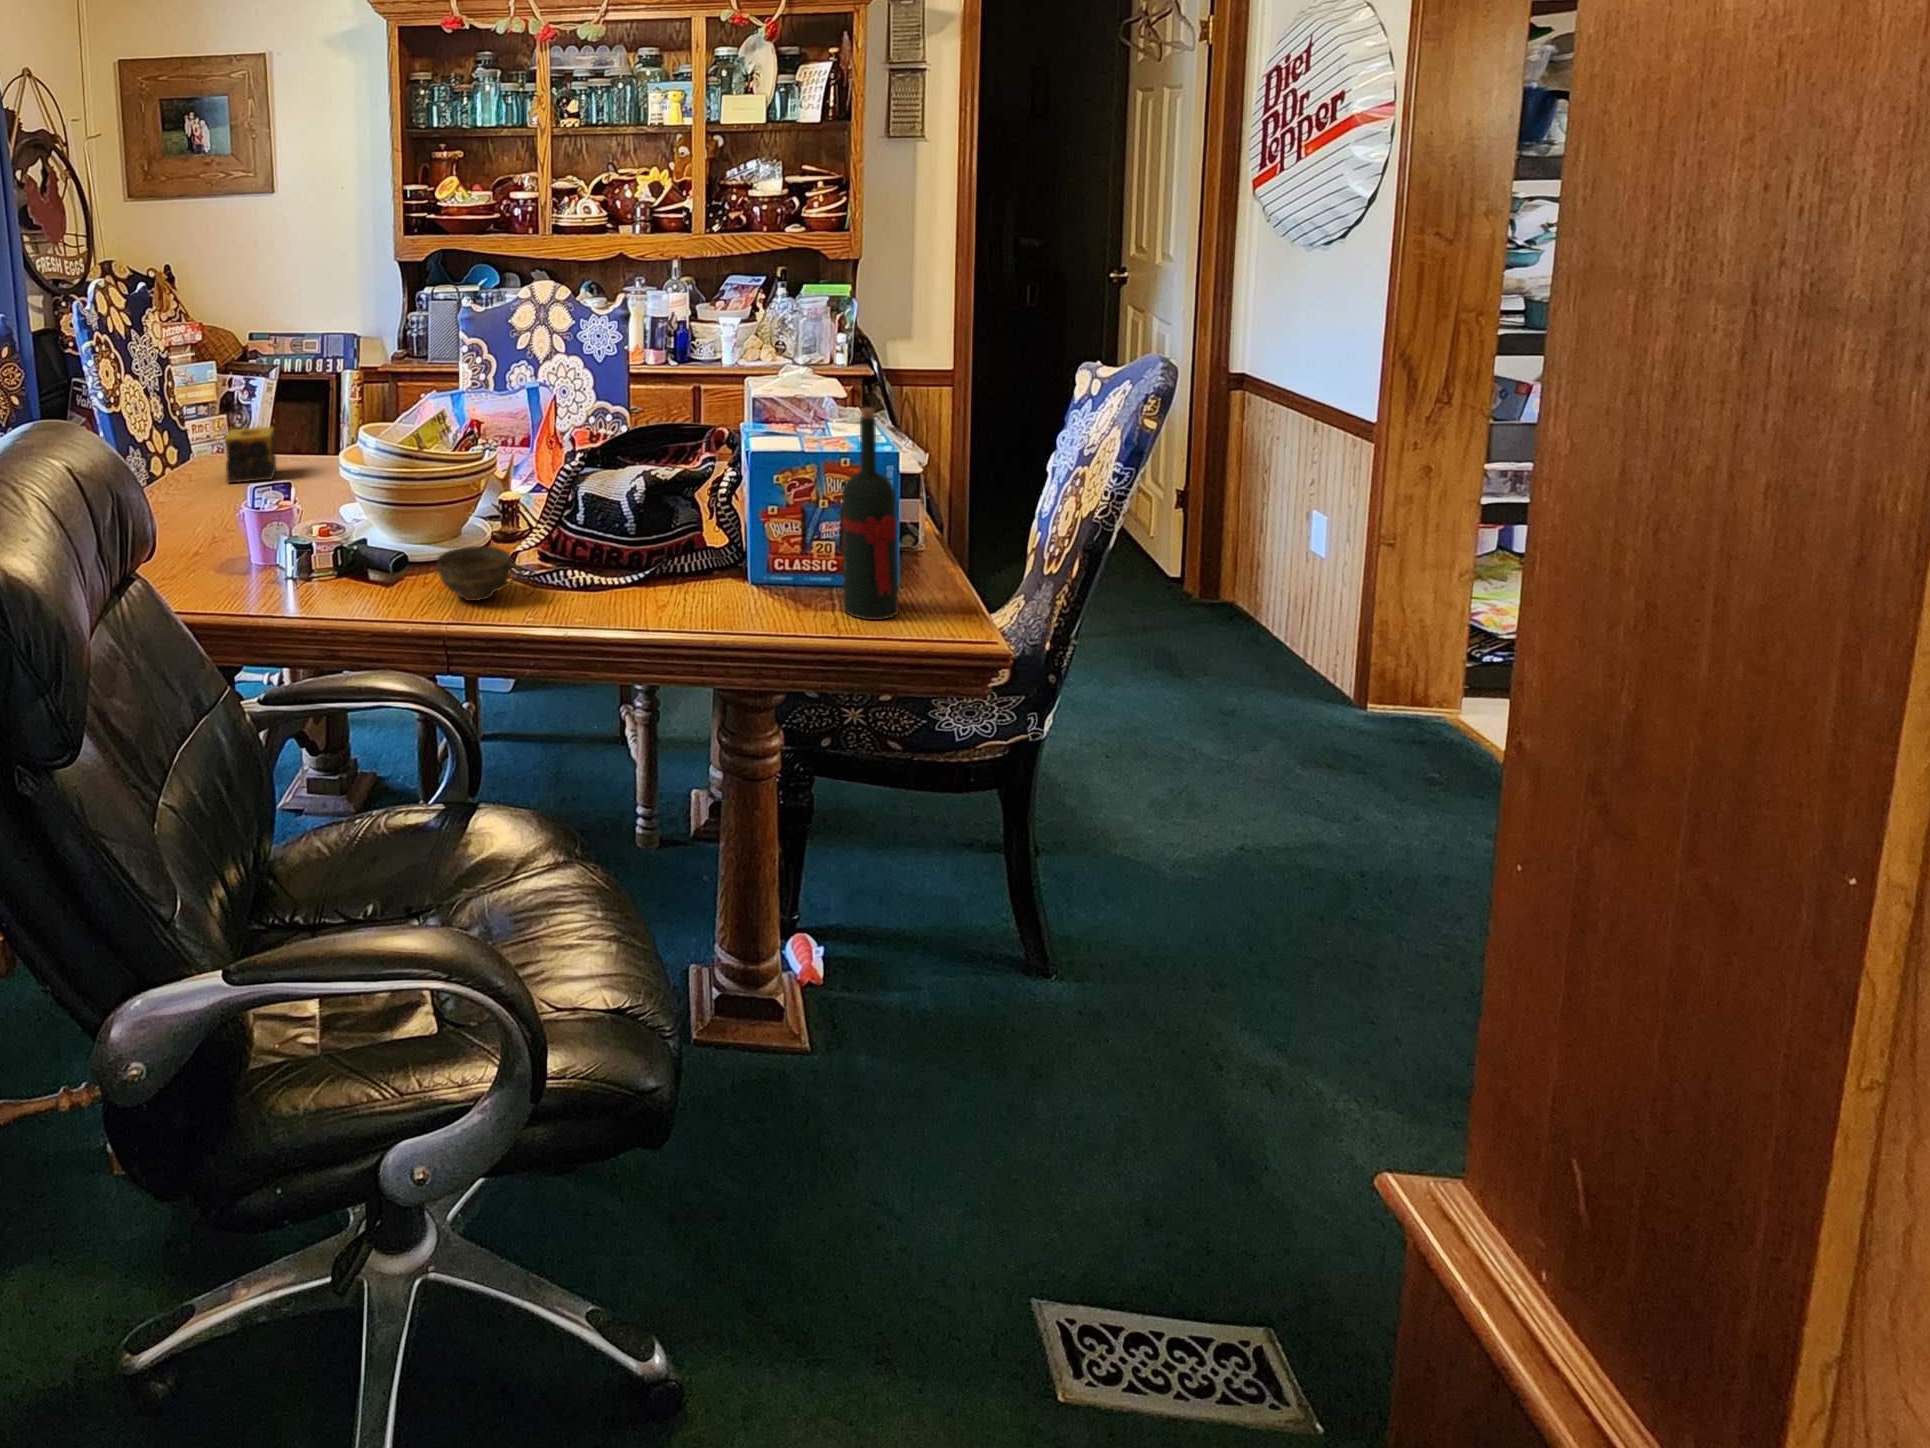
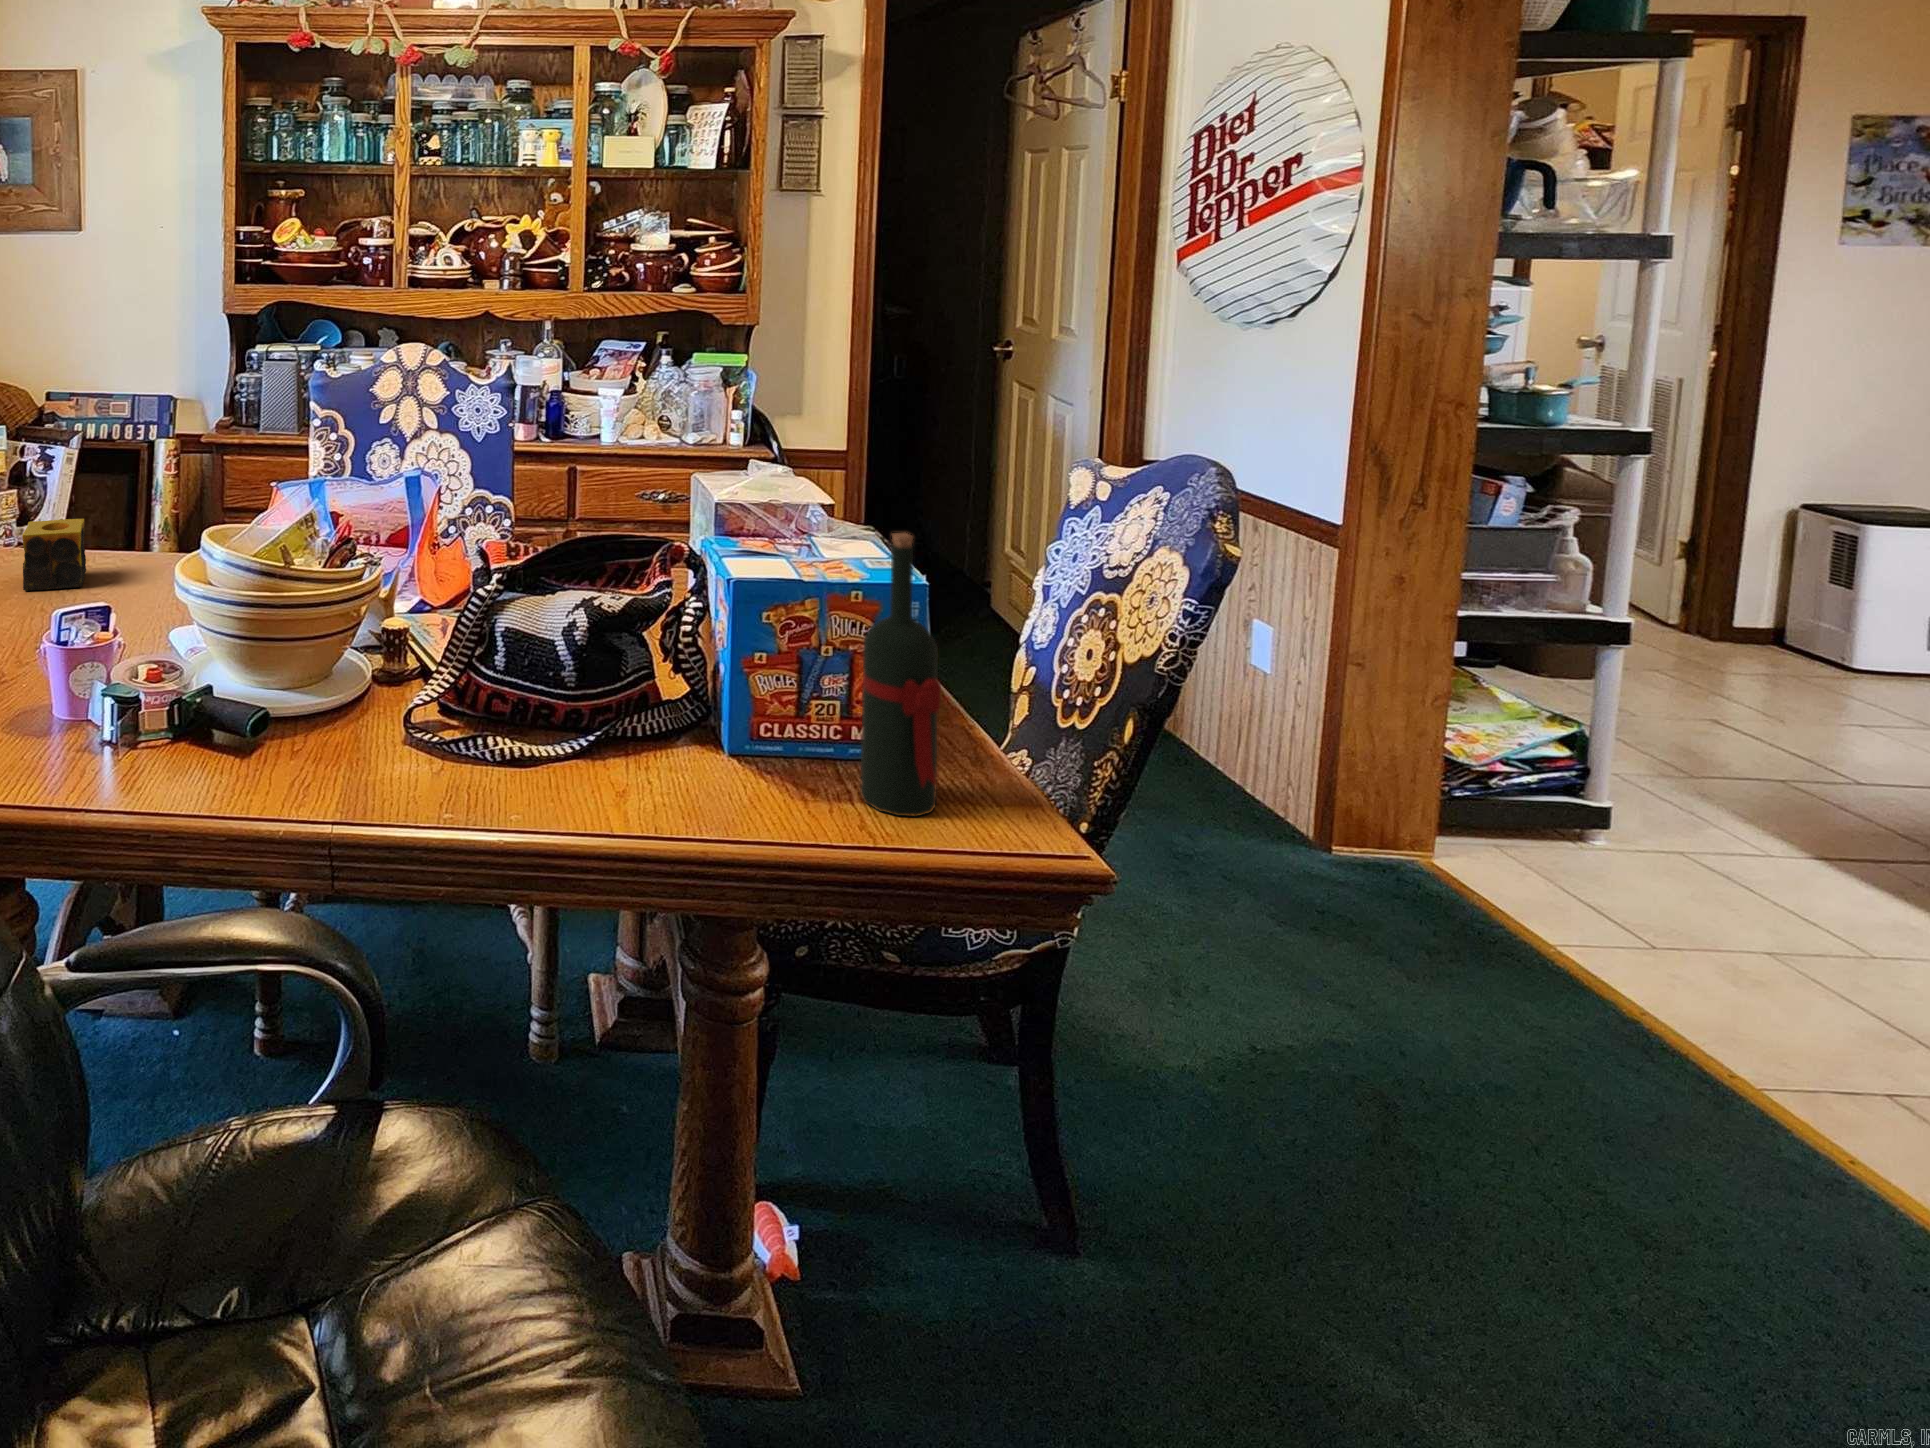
cup: present [437,546,522,601] -> none [320,702,436,781]

